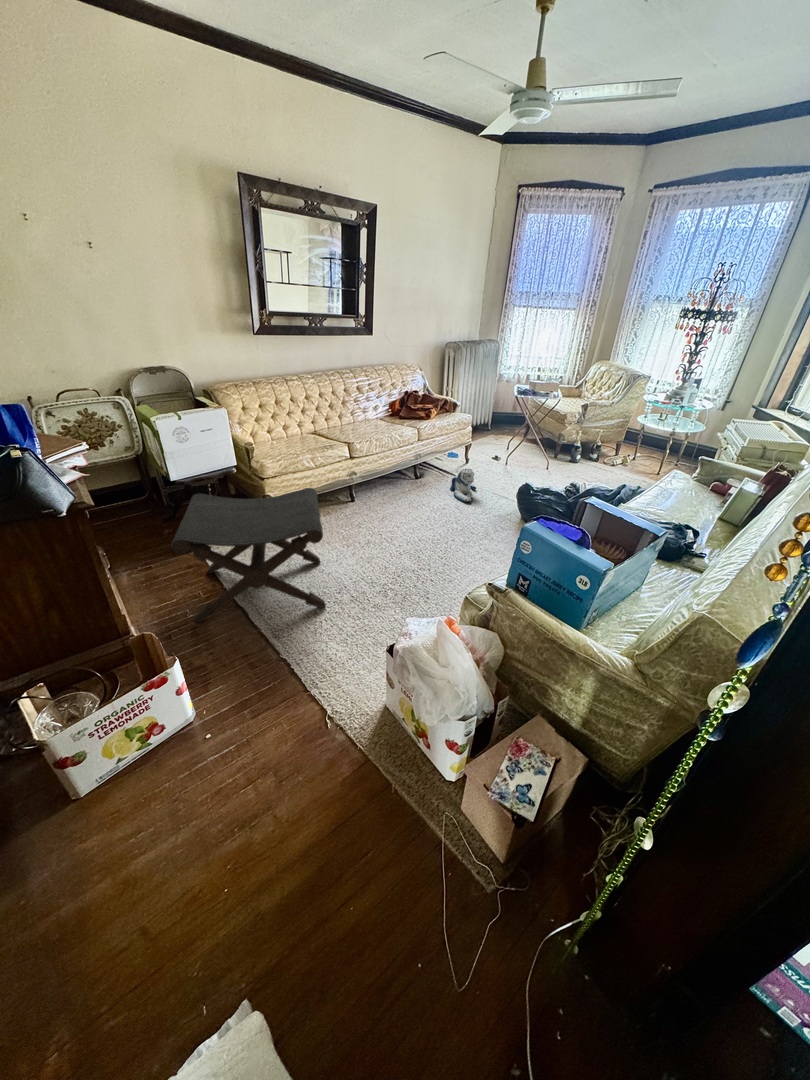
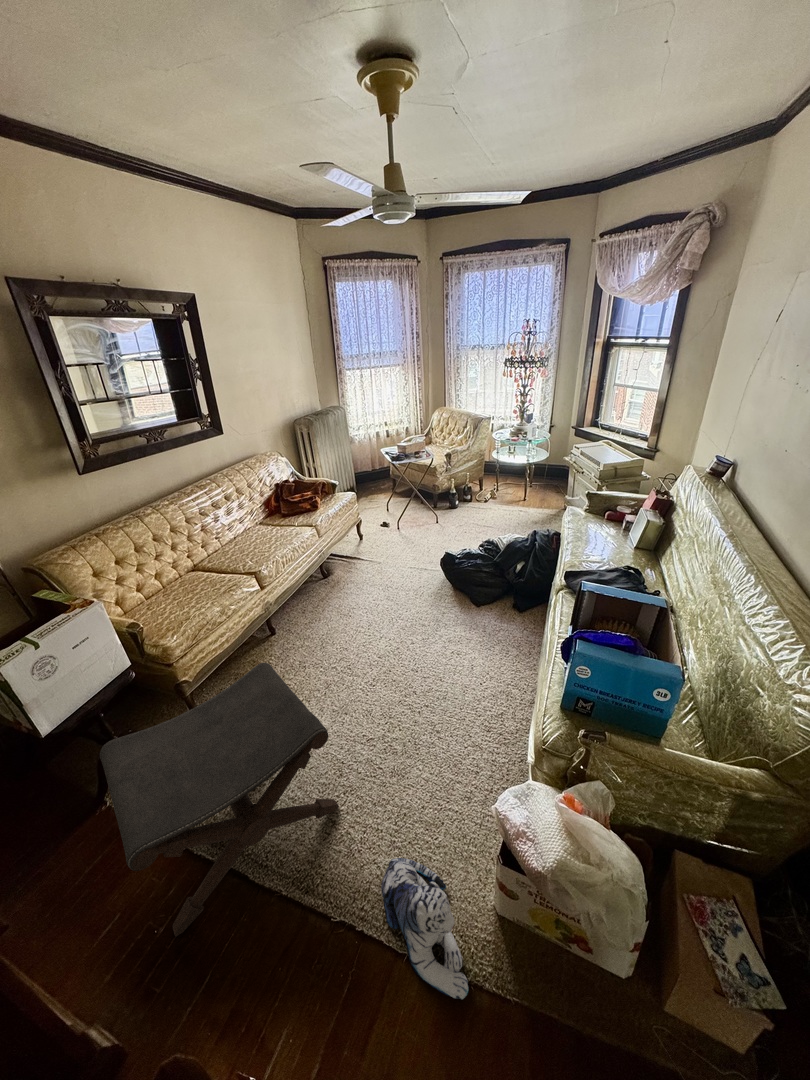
plush toy: present [450,469,476,502] -> present [381,858,468,999]

